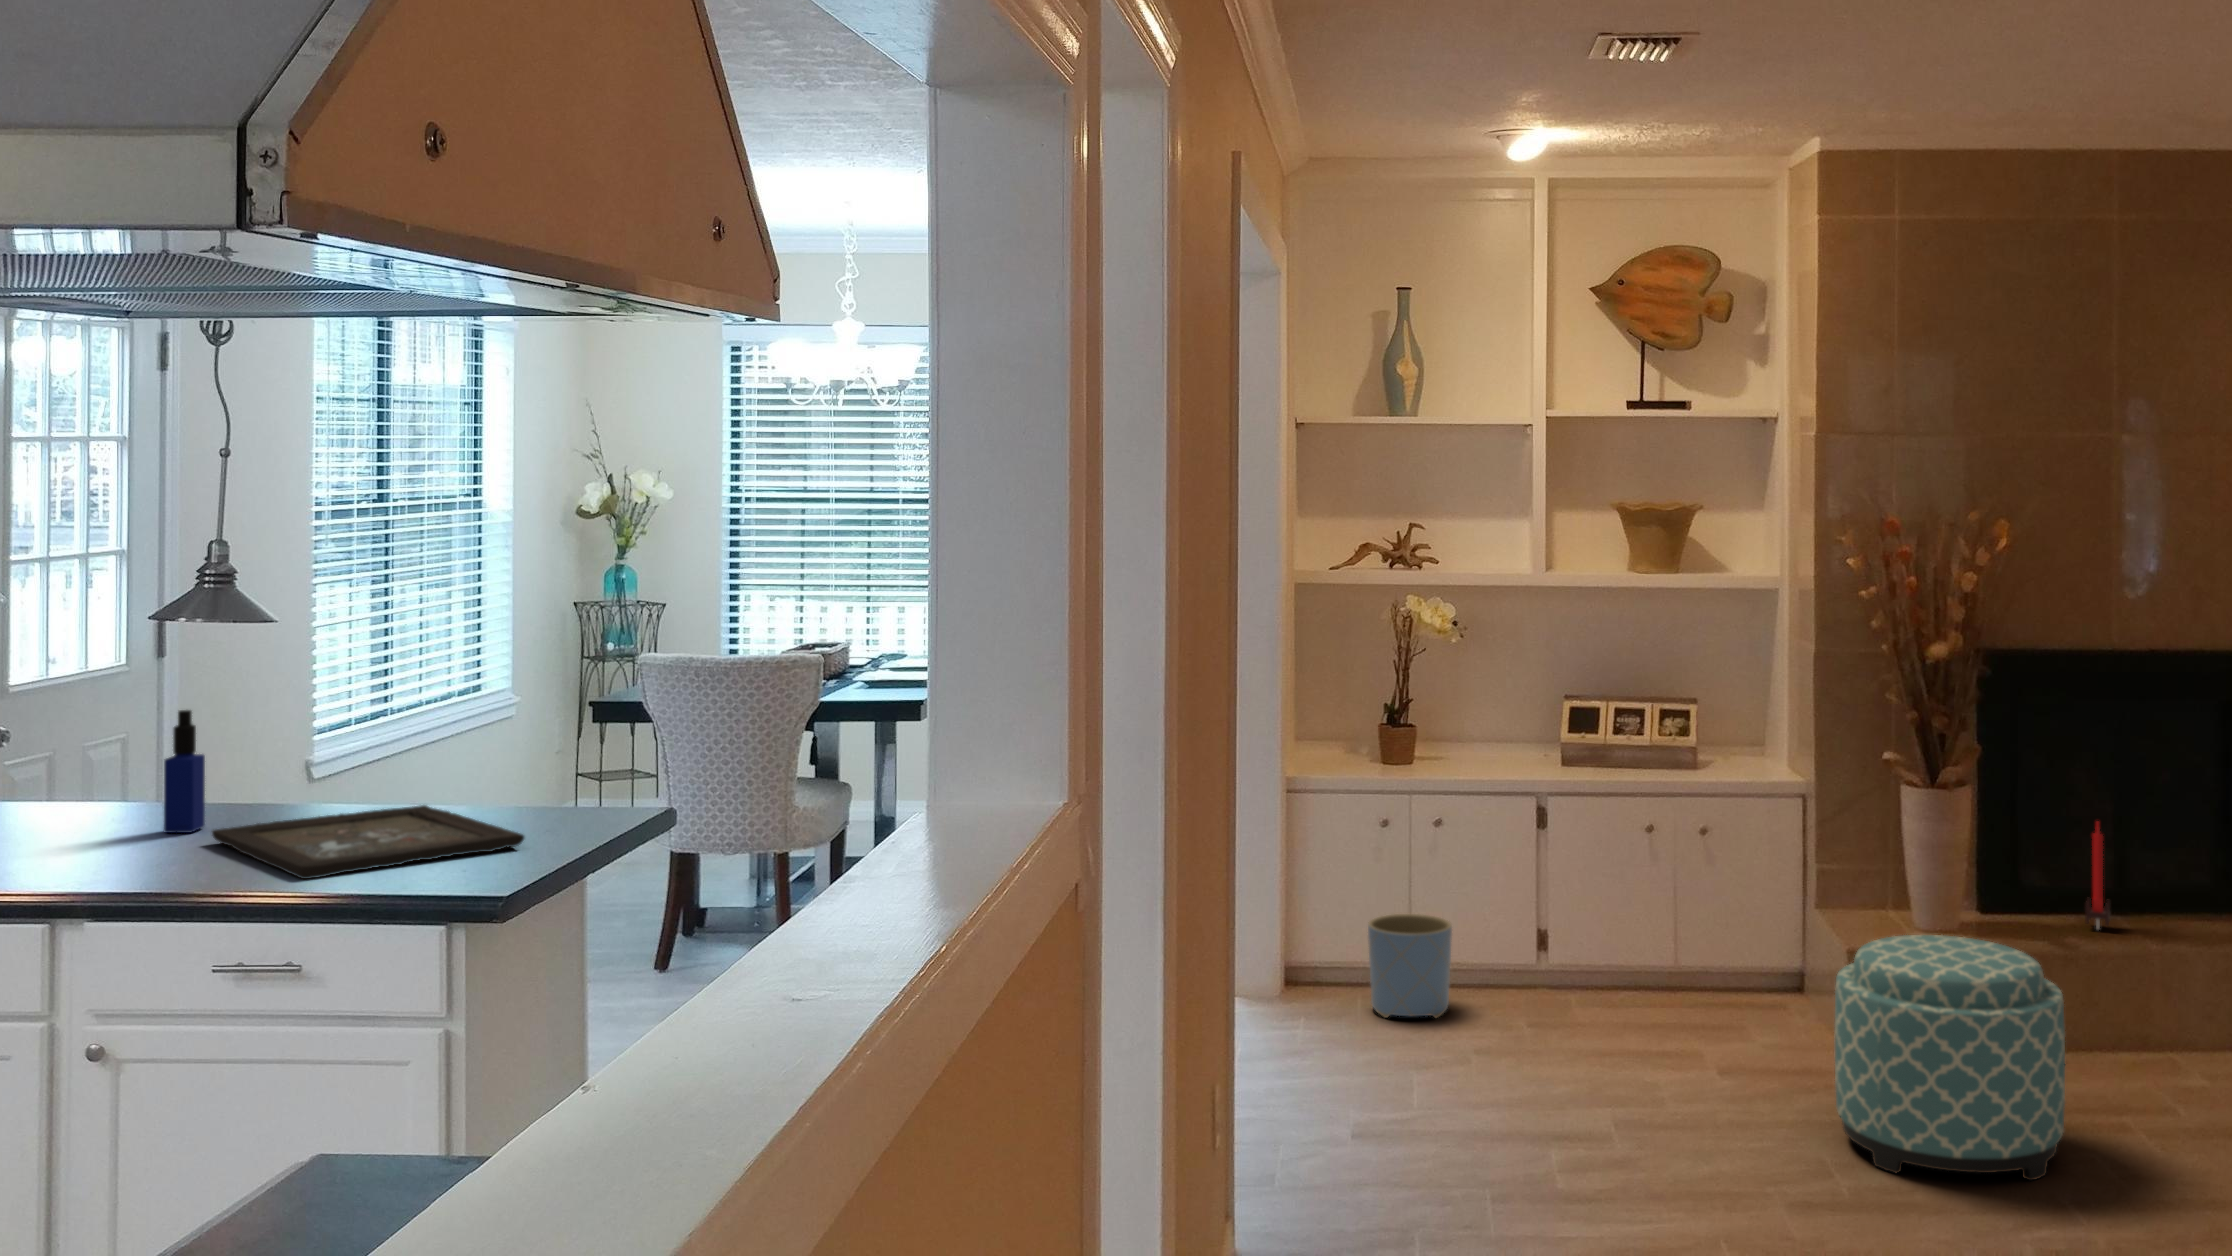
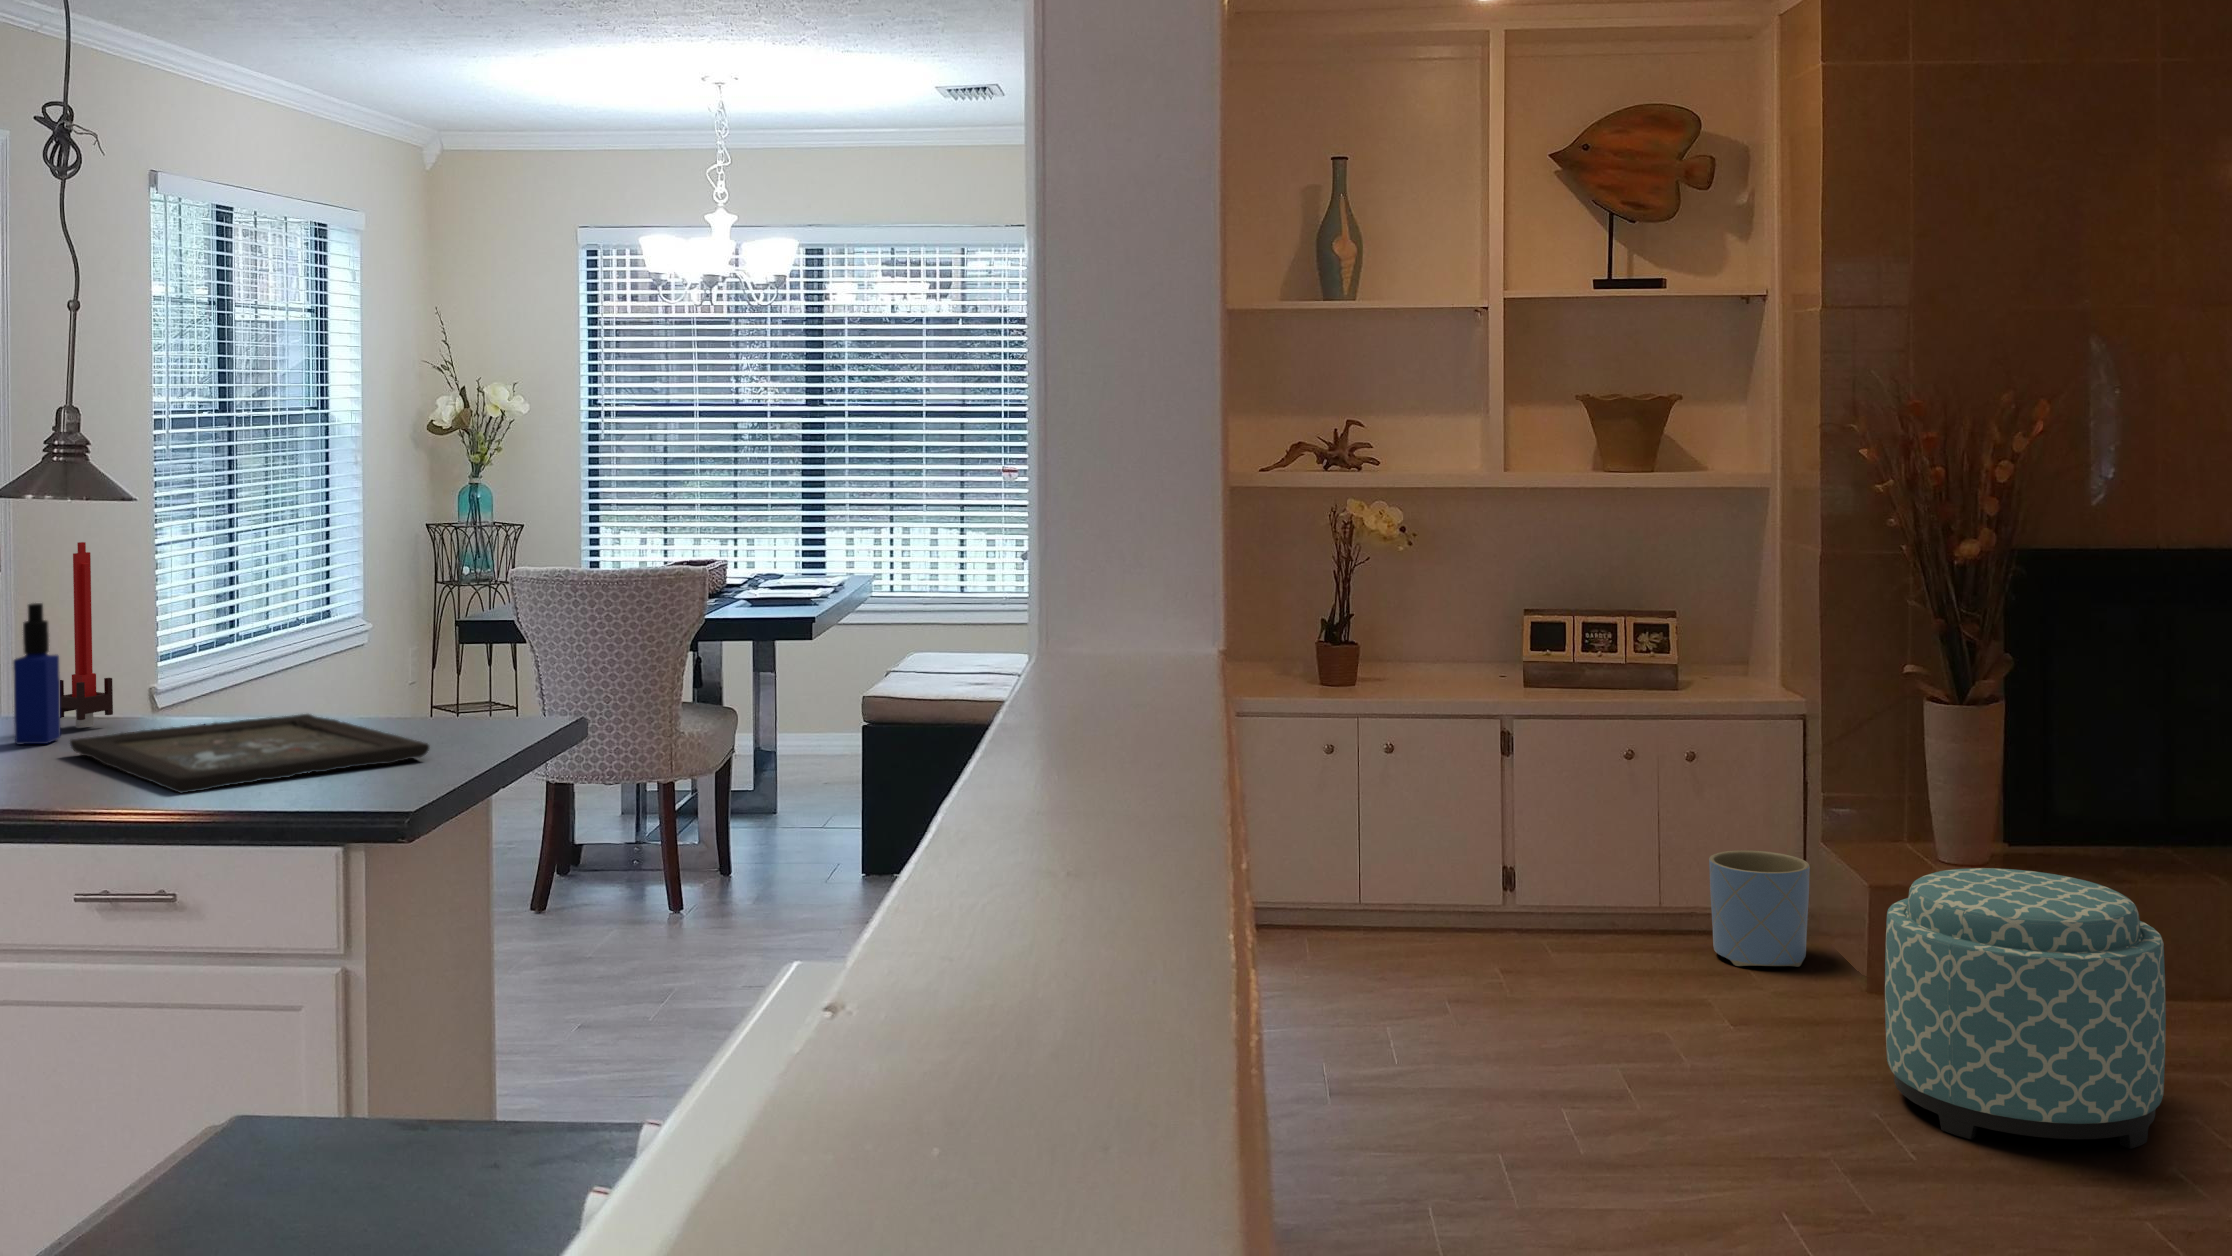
candle: present [2085,822,2110,929] -> present [60,542,113,728]
planter: present [1368,914,1452,1018] -> present [1709,851,1810,967]

